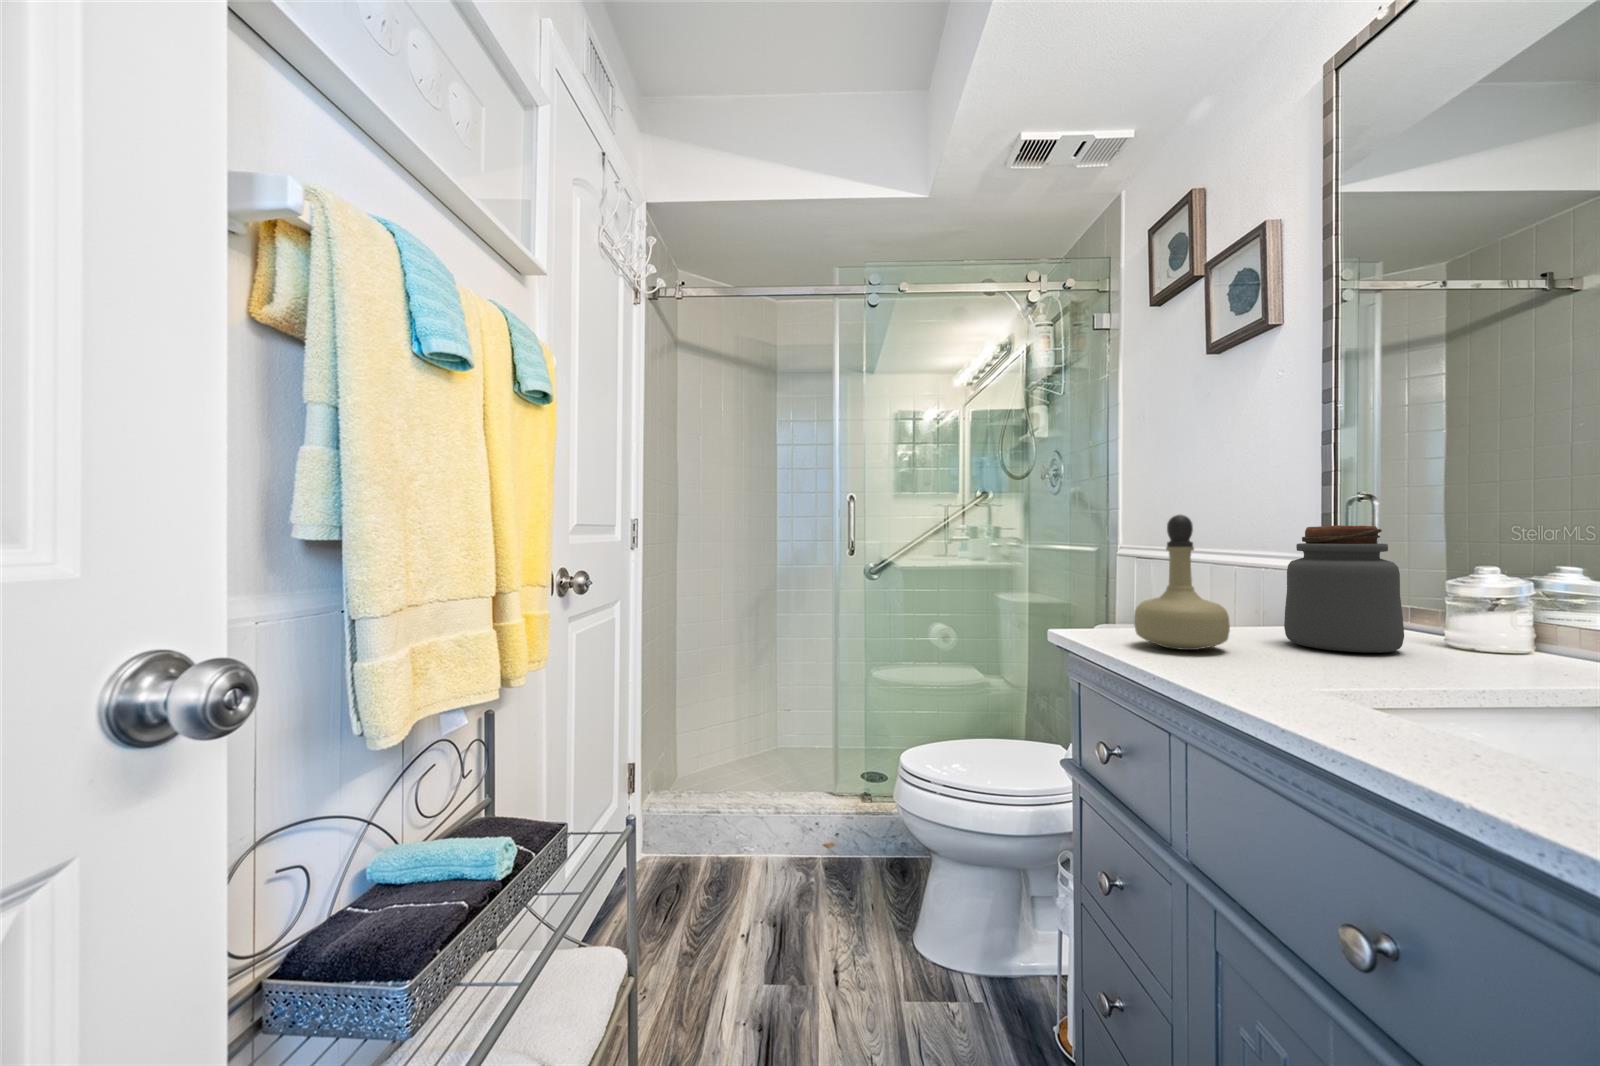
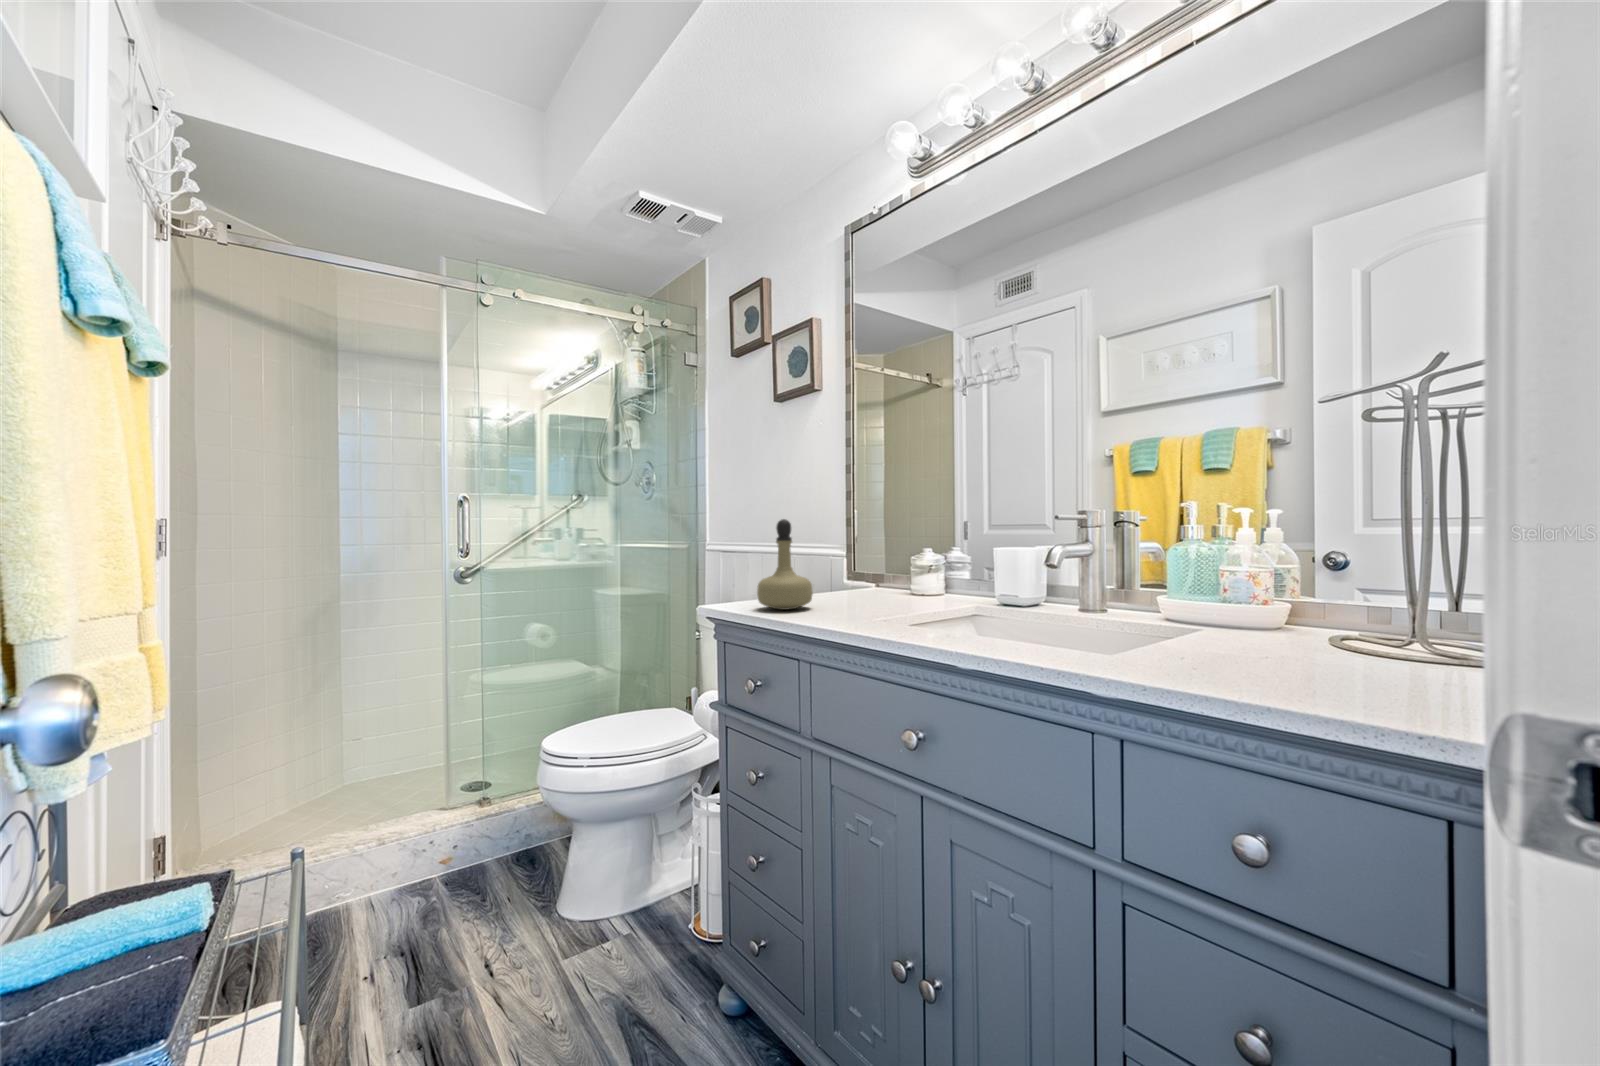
jar: present [1284,525,1404,653] -> none [836,526,891,602]

